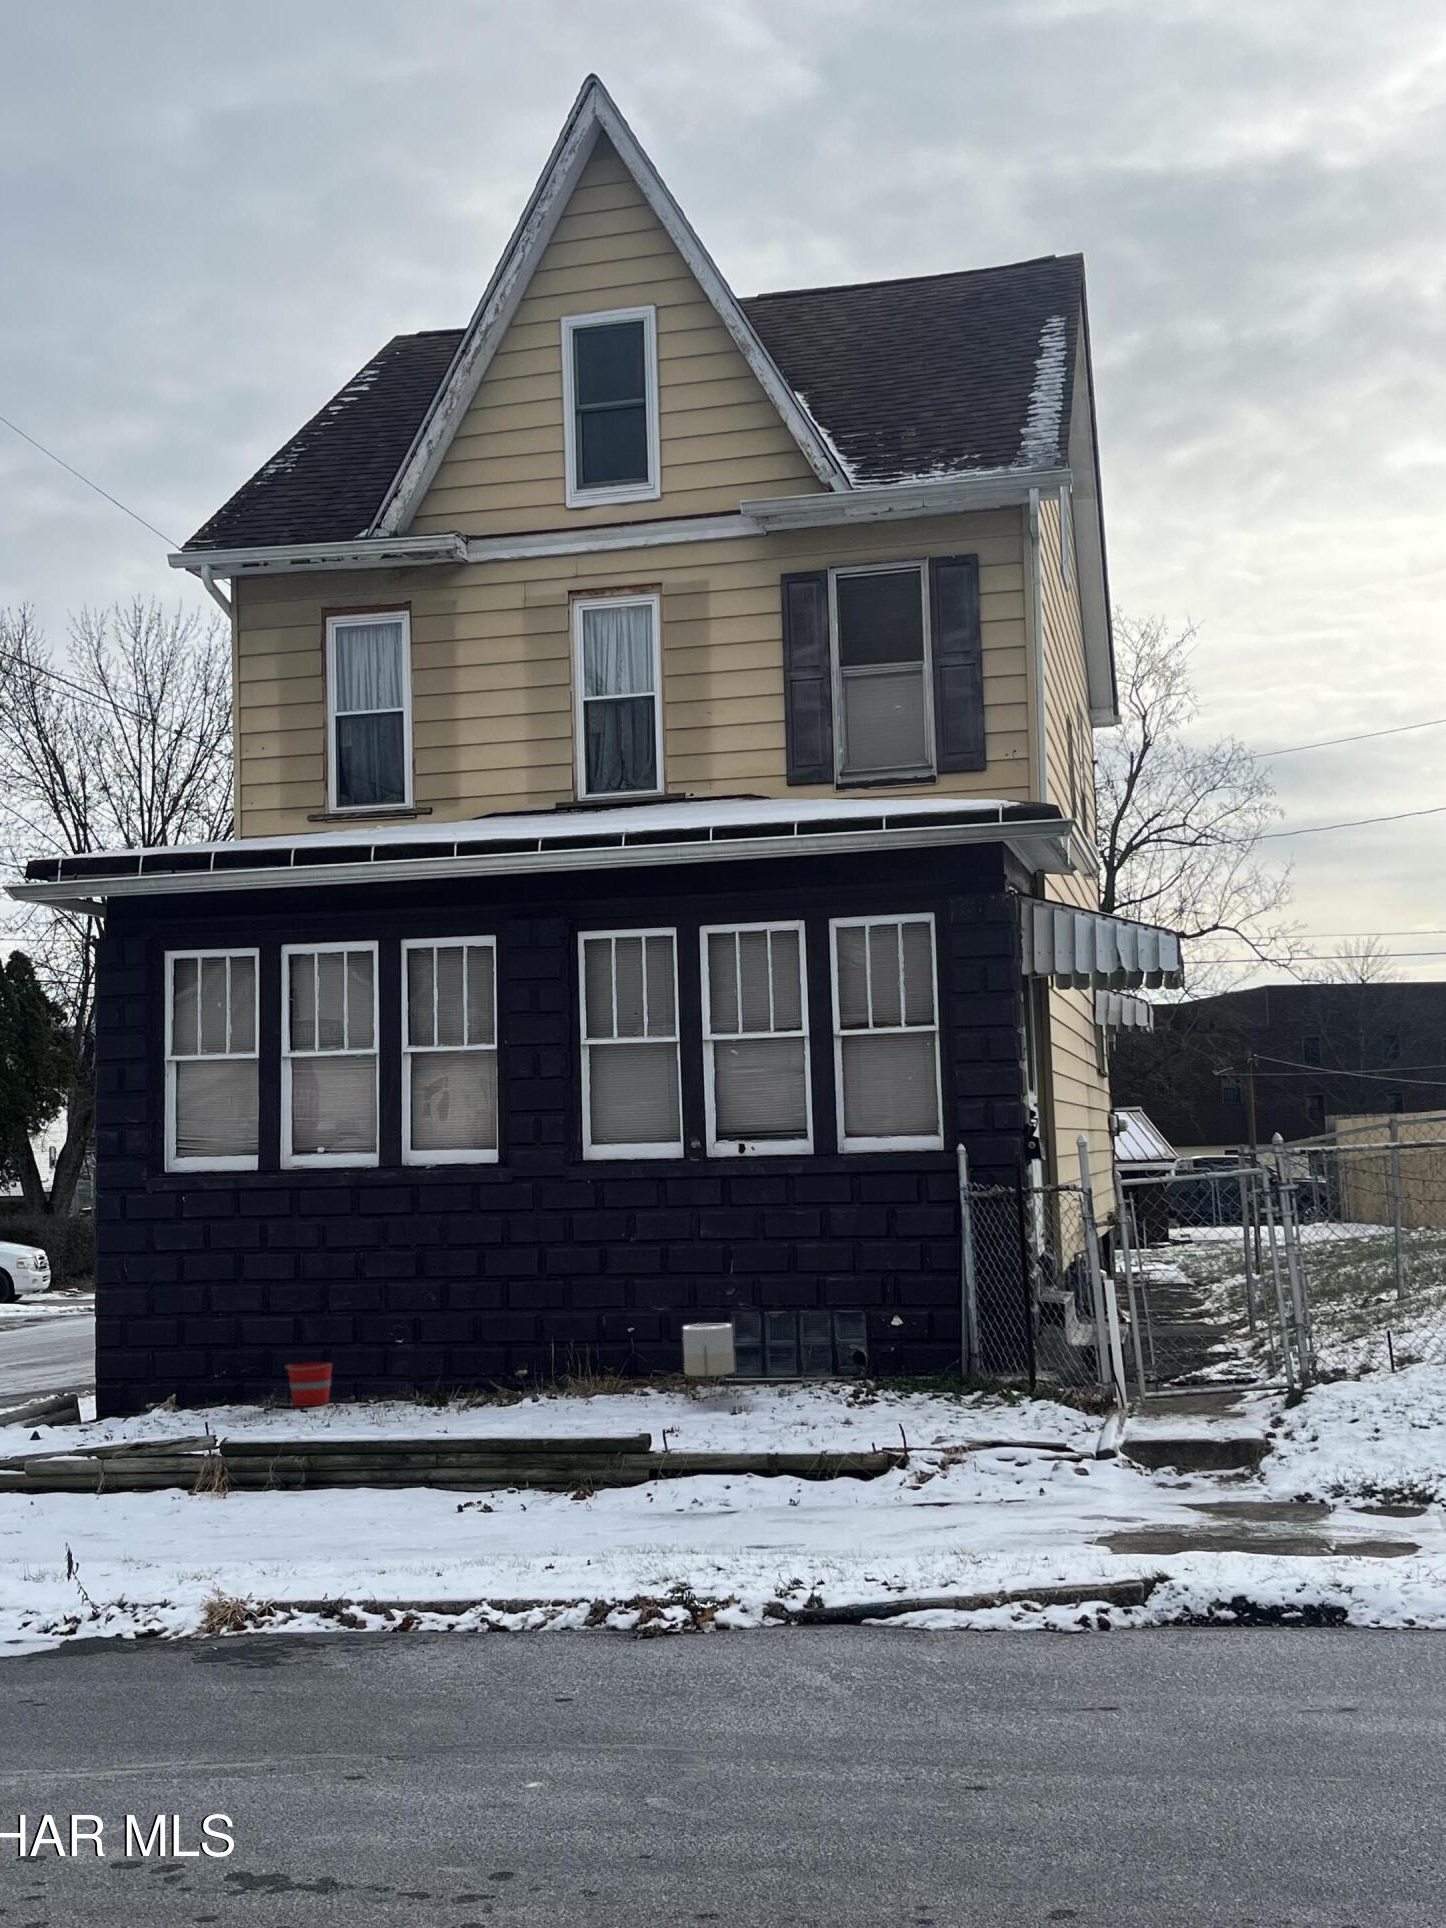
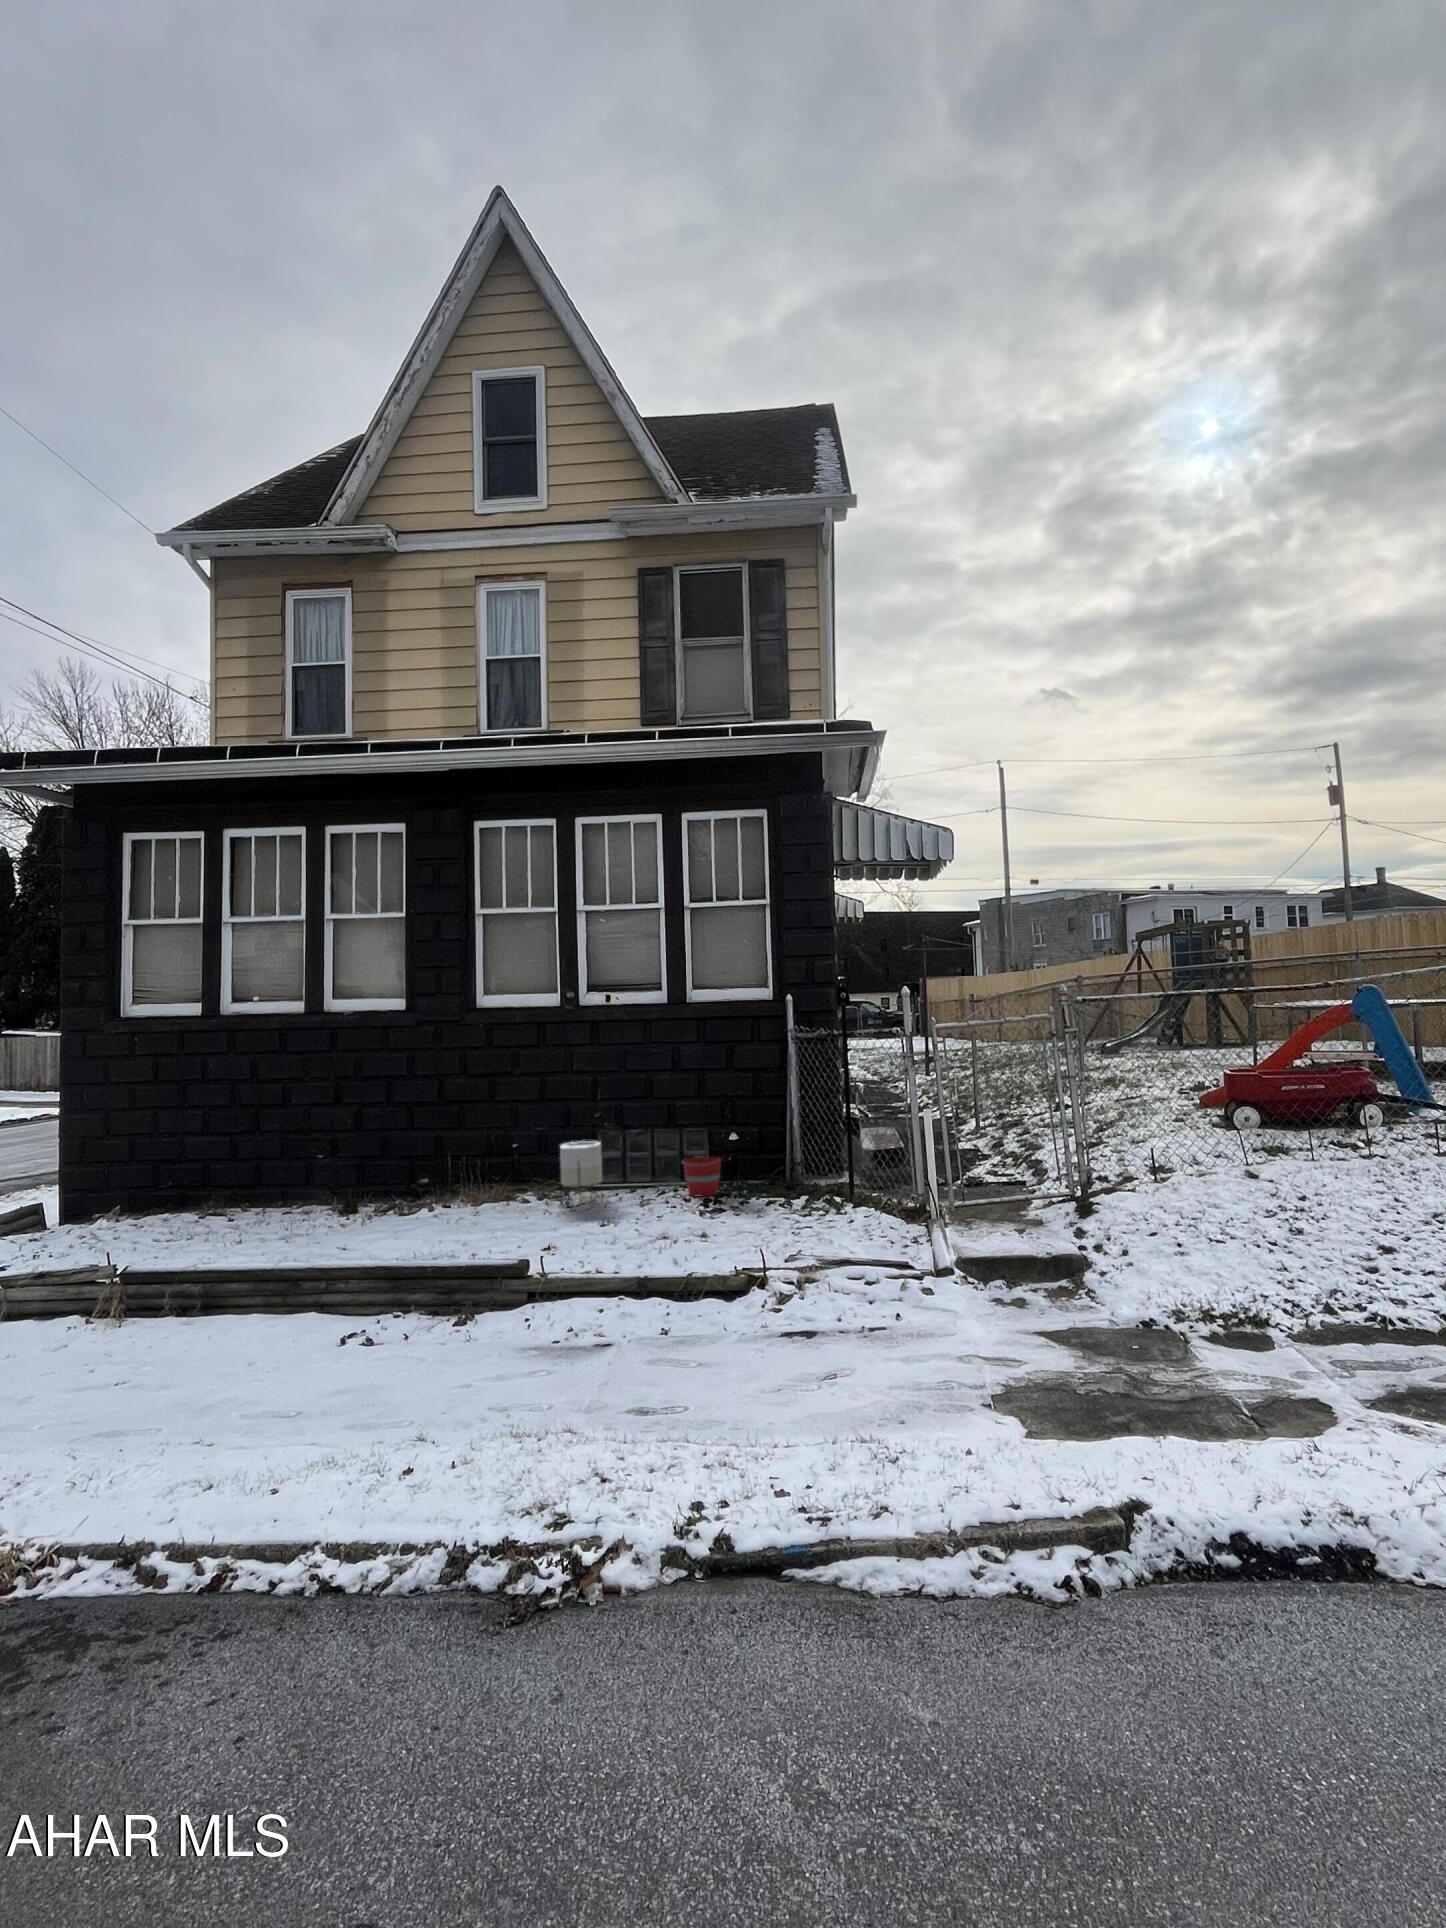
bucket: present [287,1363,332,1406] -> present [682,1157,721,1197]

